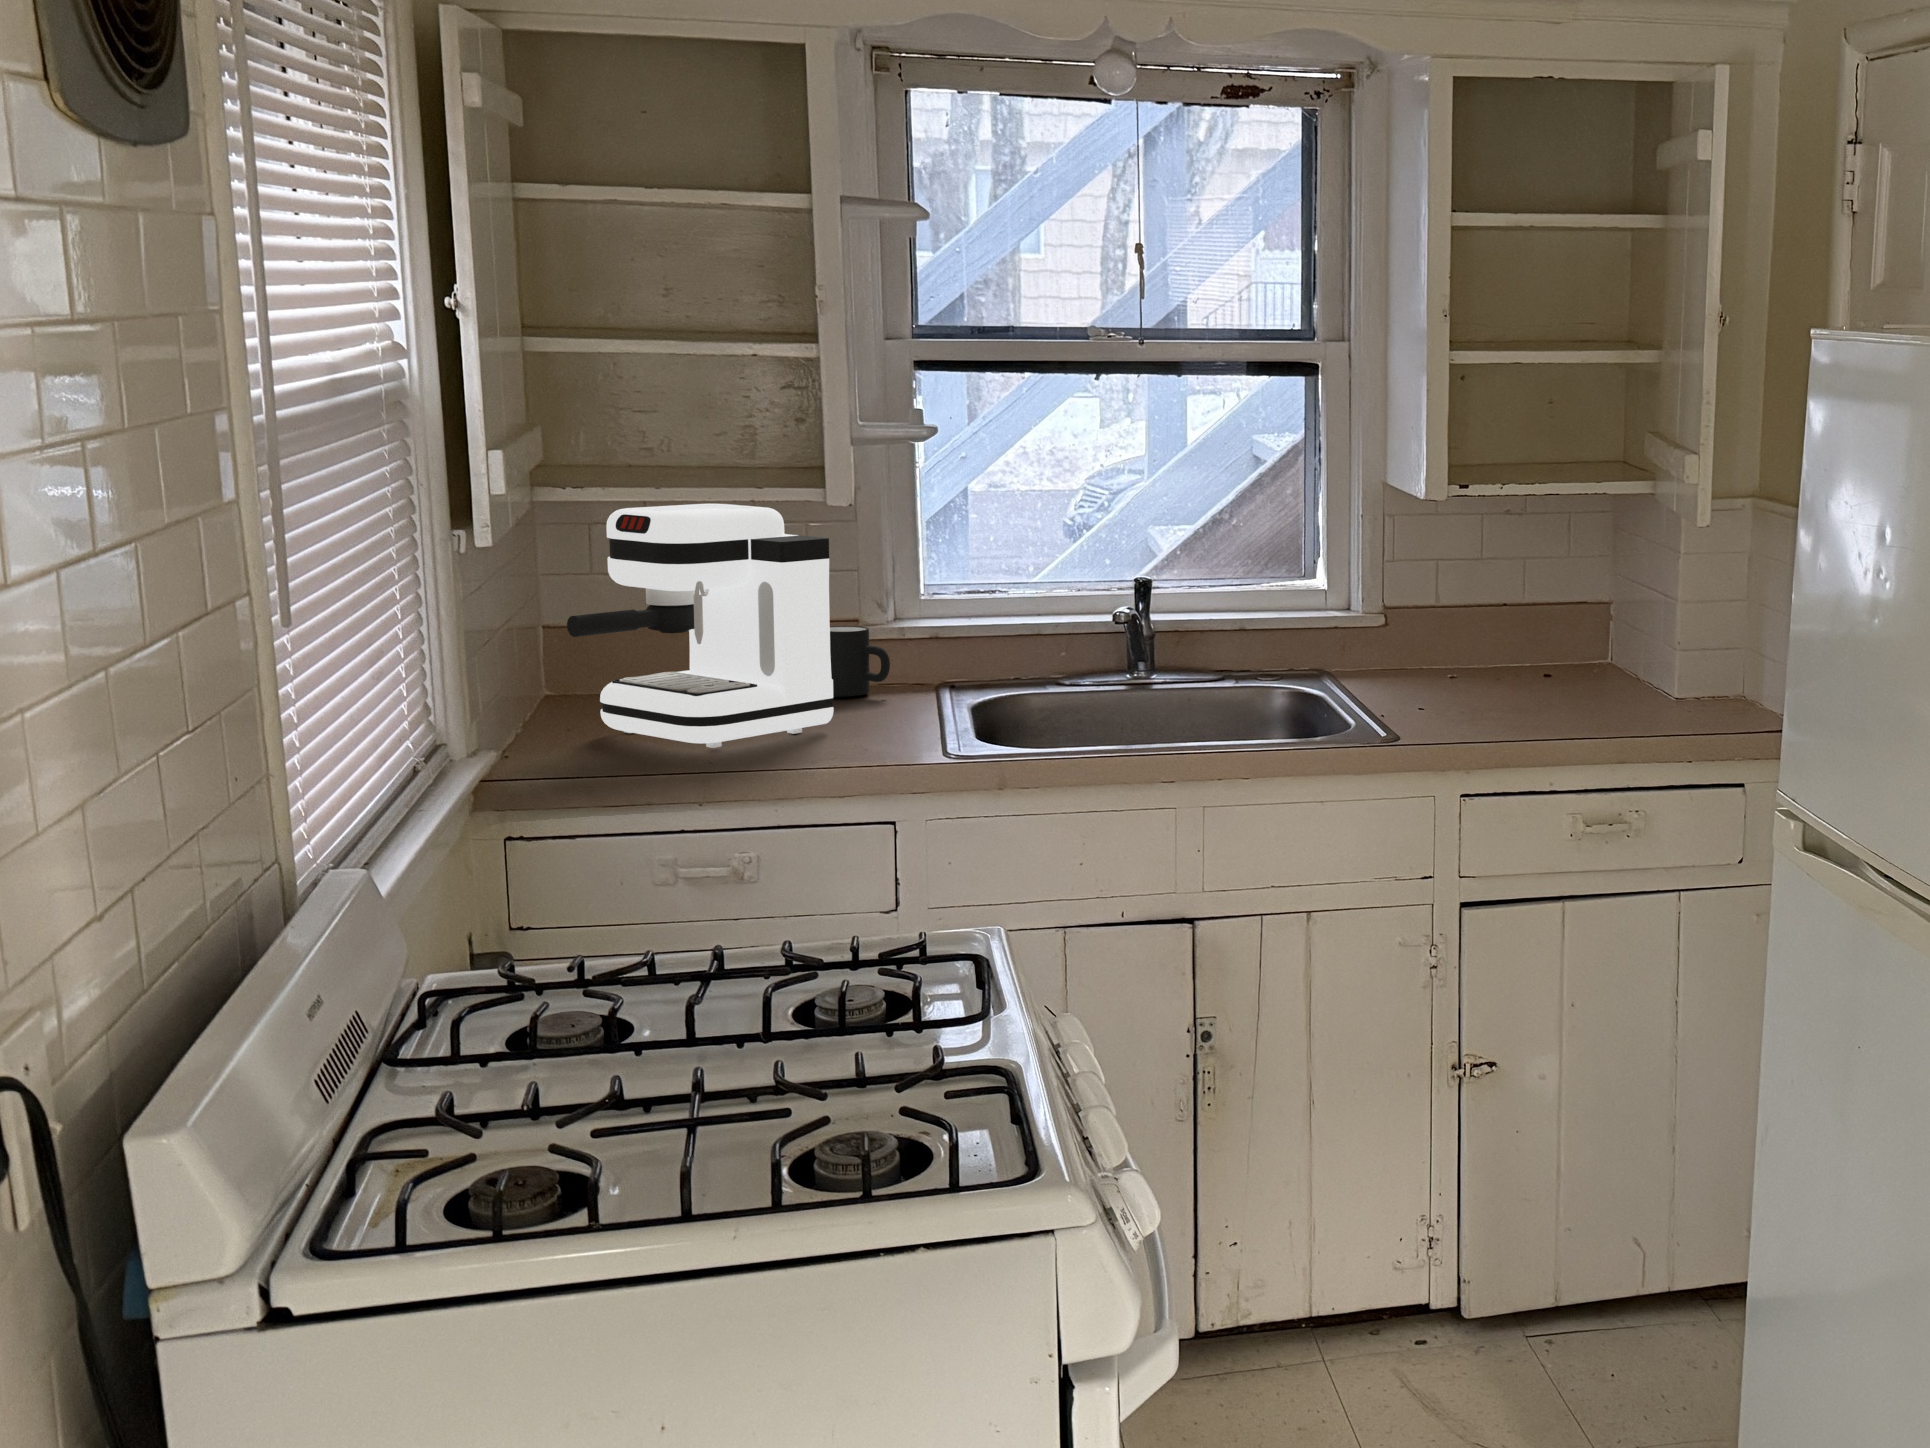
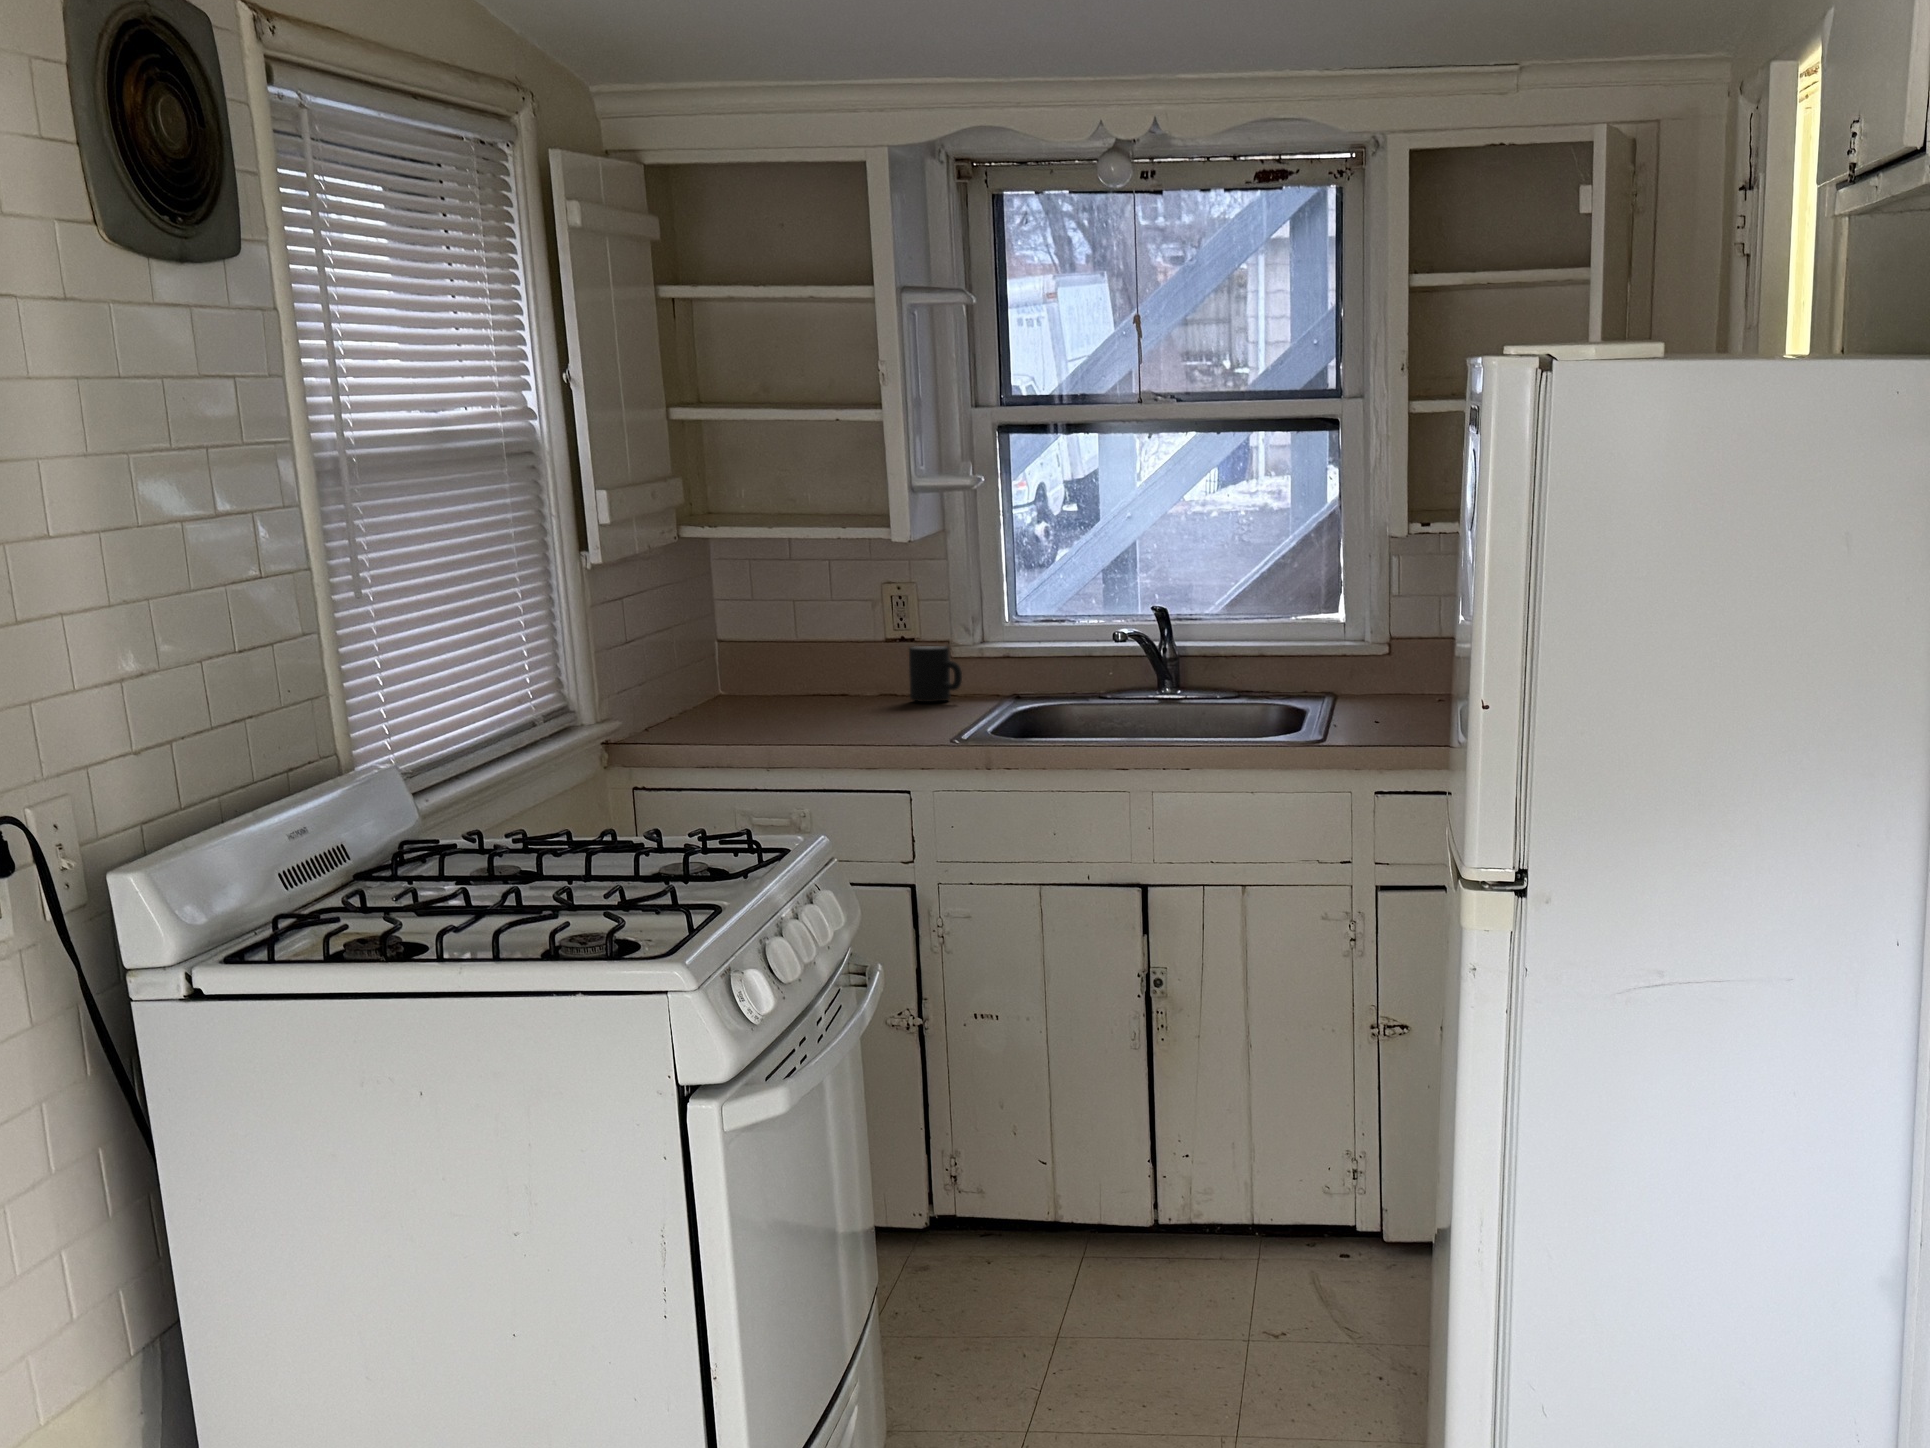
coffee maker: present [567,504,834,748] -> none [684,542,888,728]

